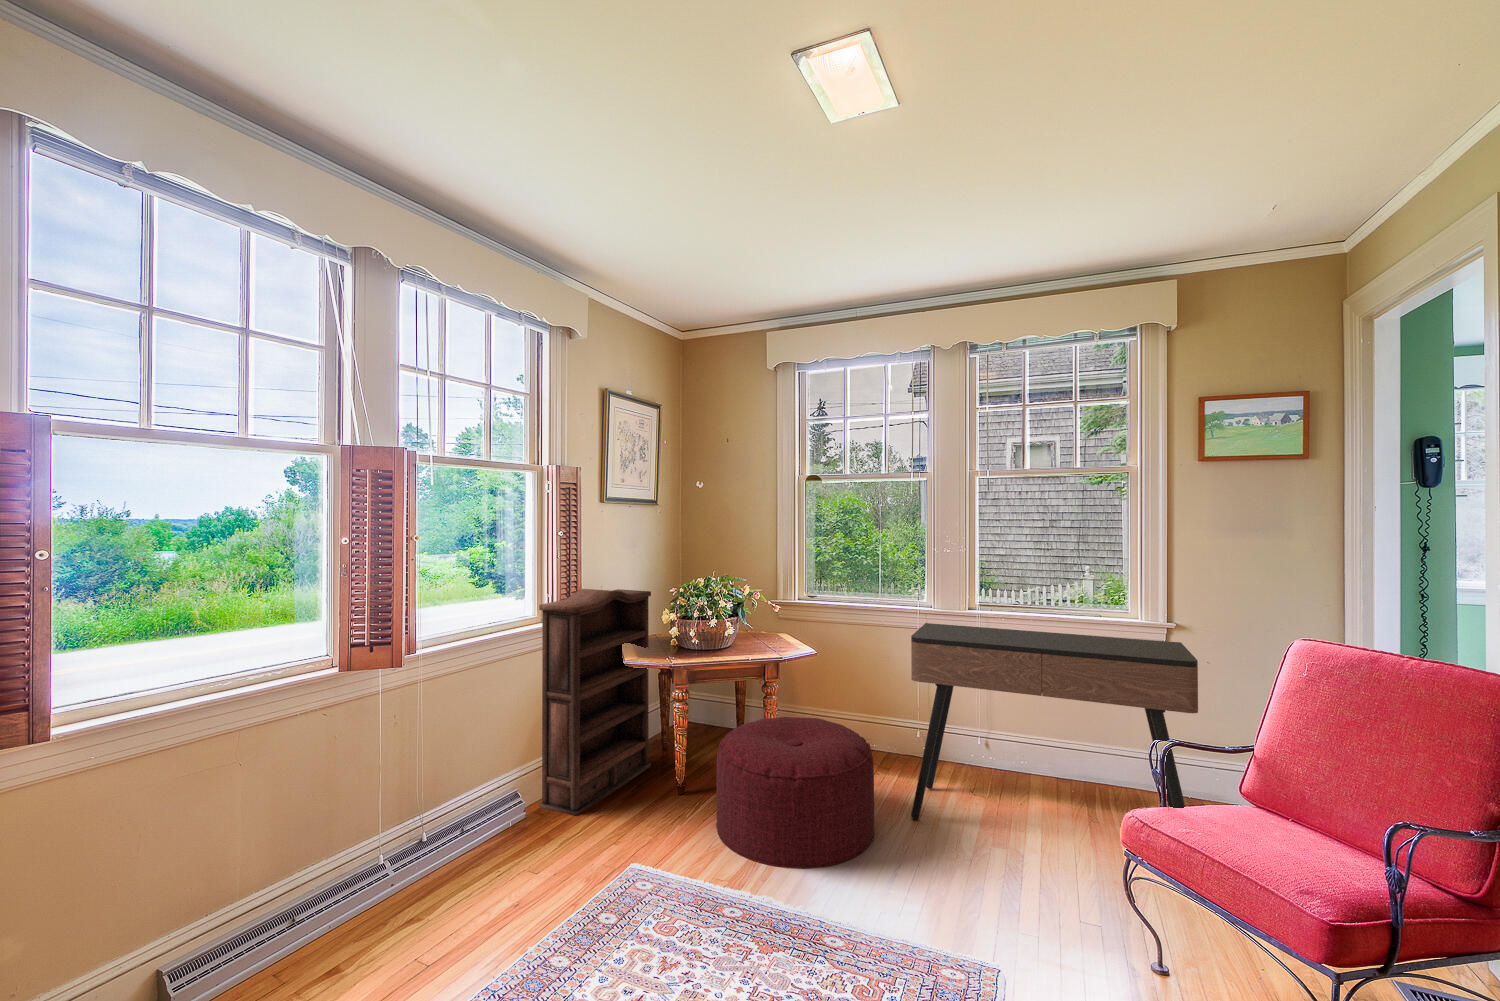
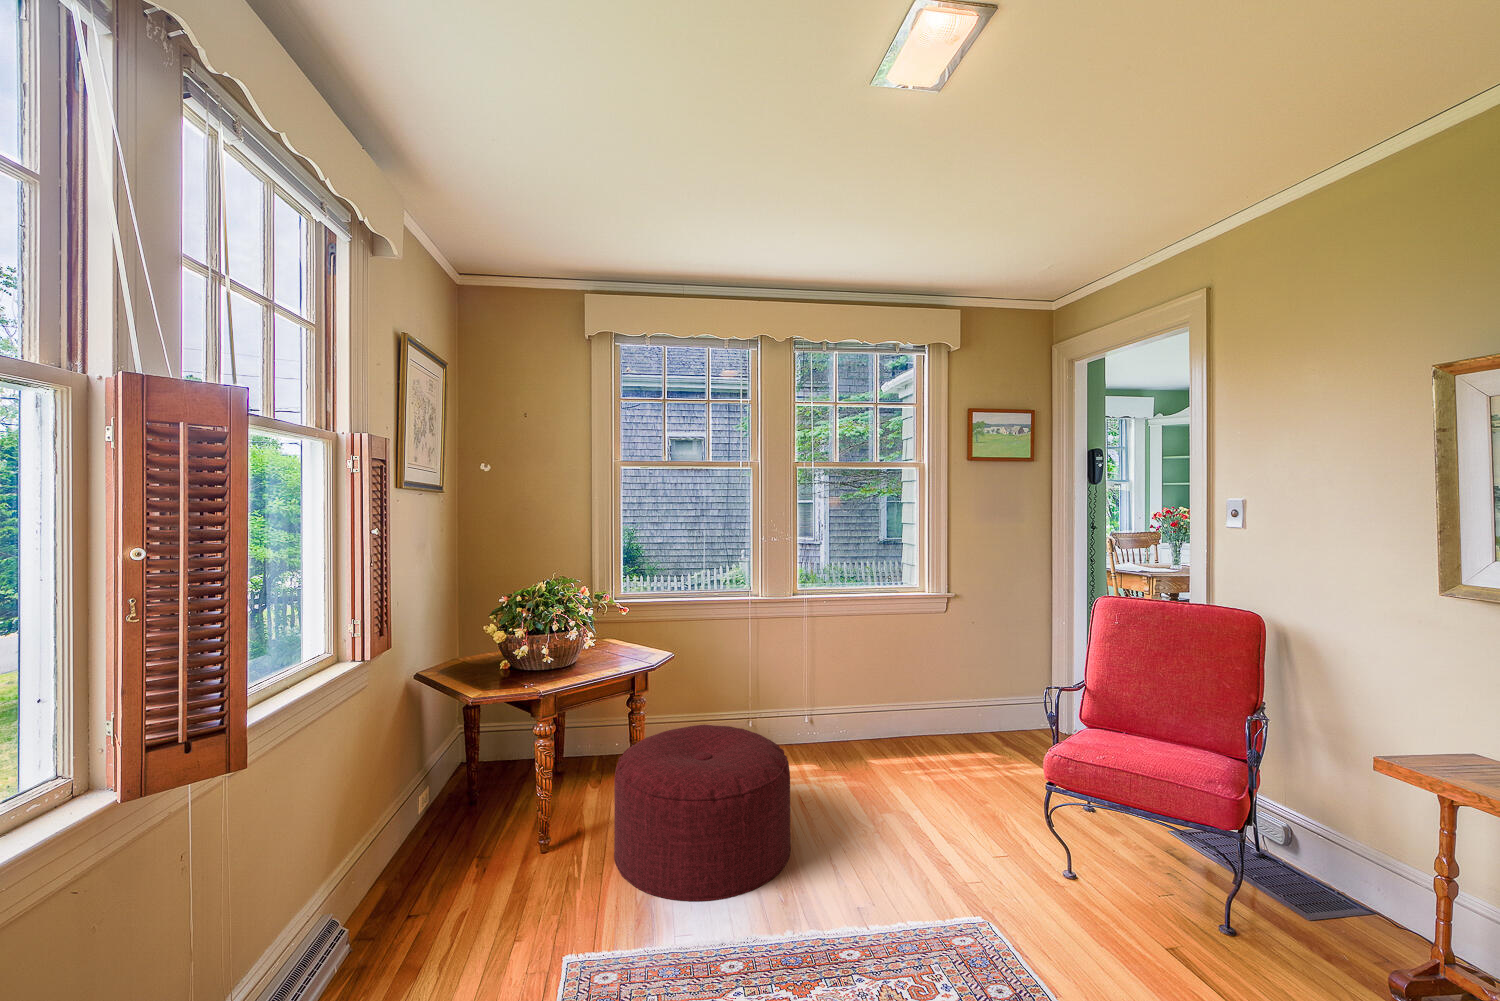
bookshelf: present [539,589,651,816] -> none [348,604,475,939]
console table: present [911,623,1198,820] -> none [783,605,1022,806]

